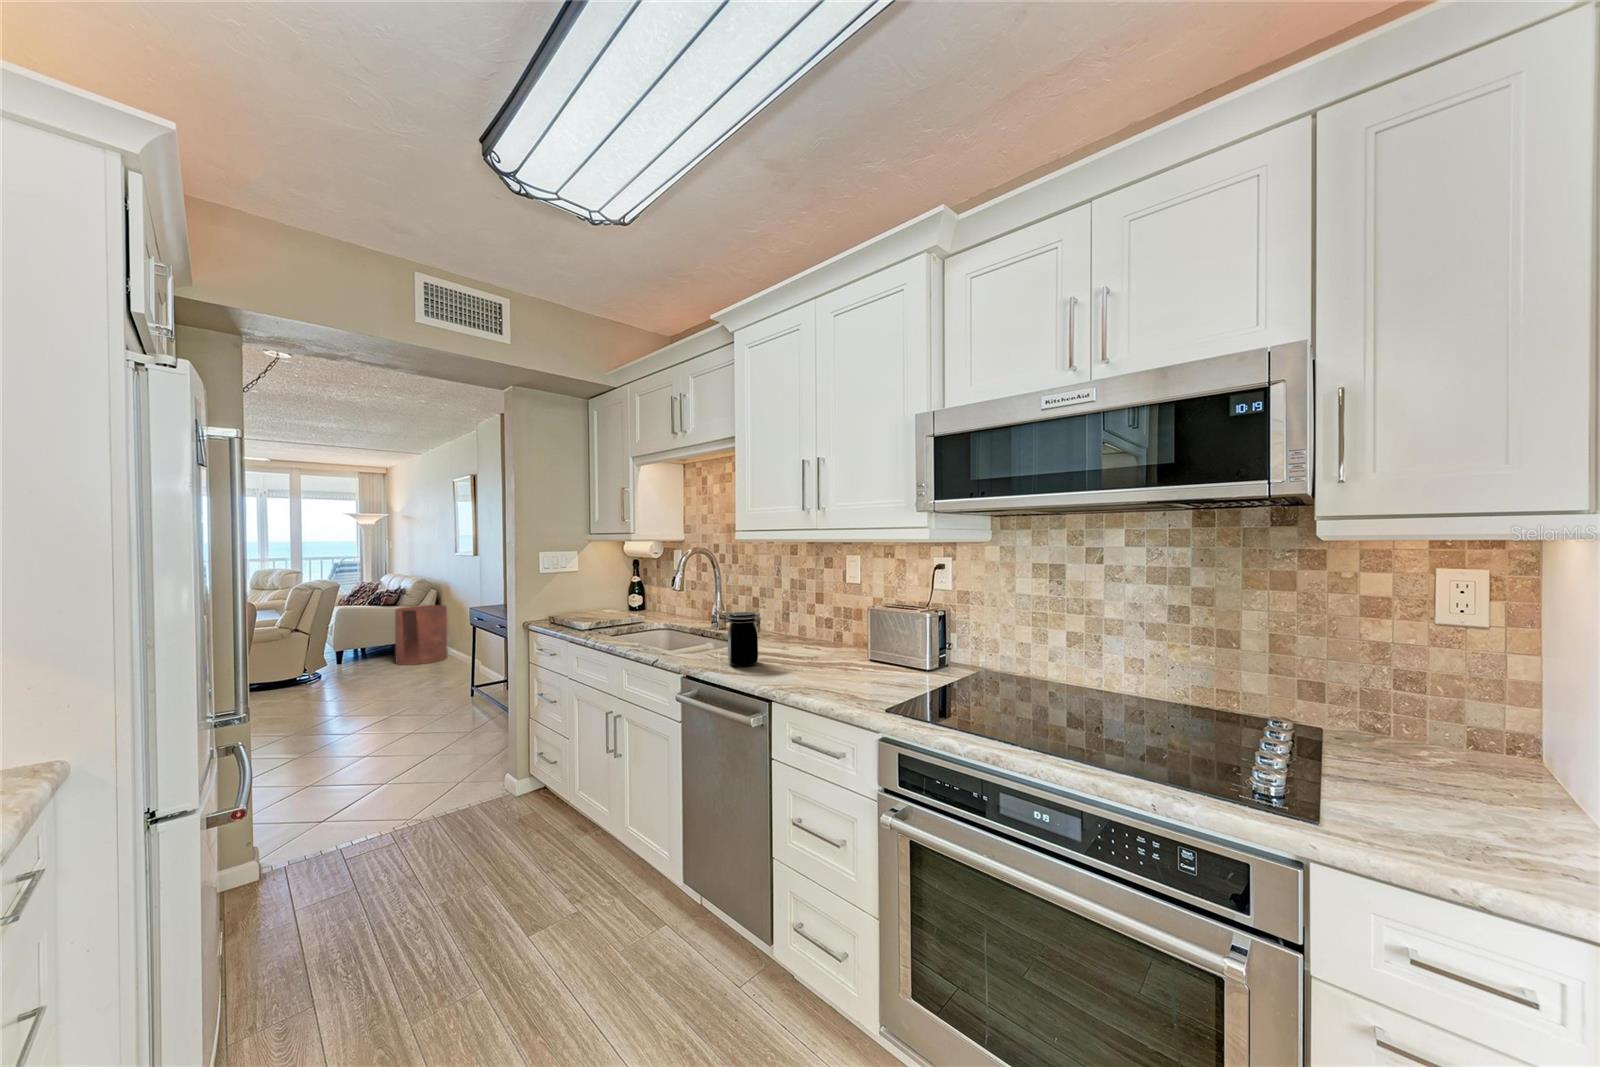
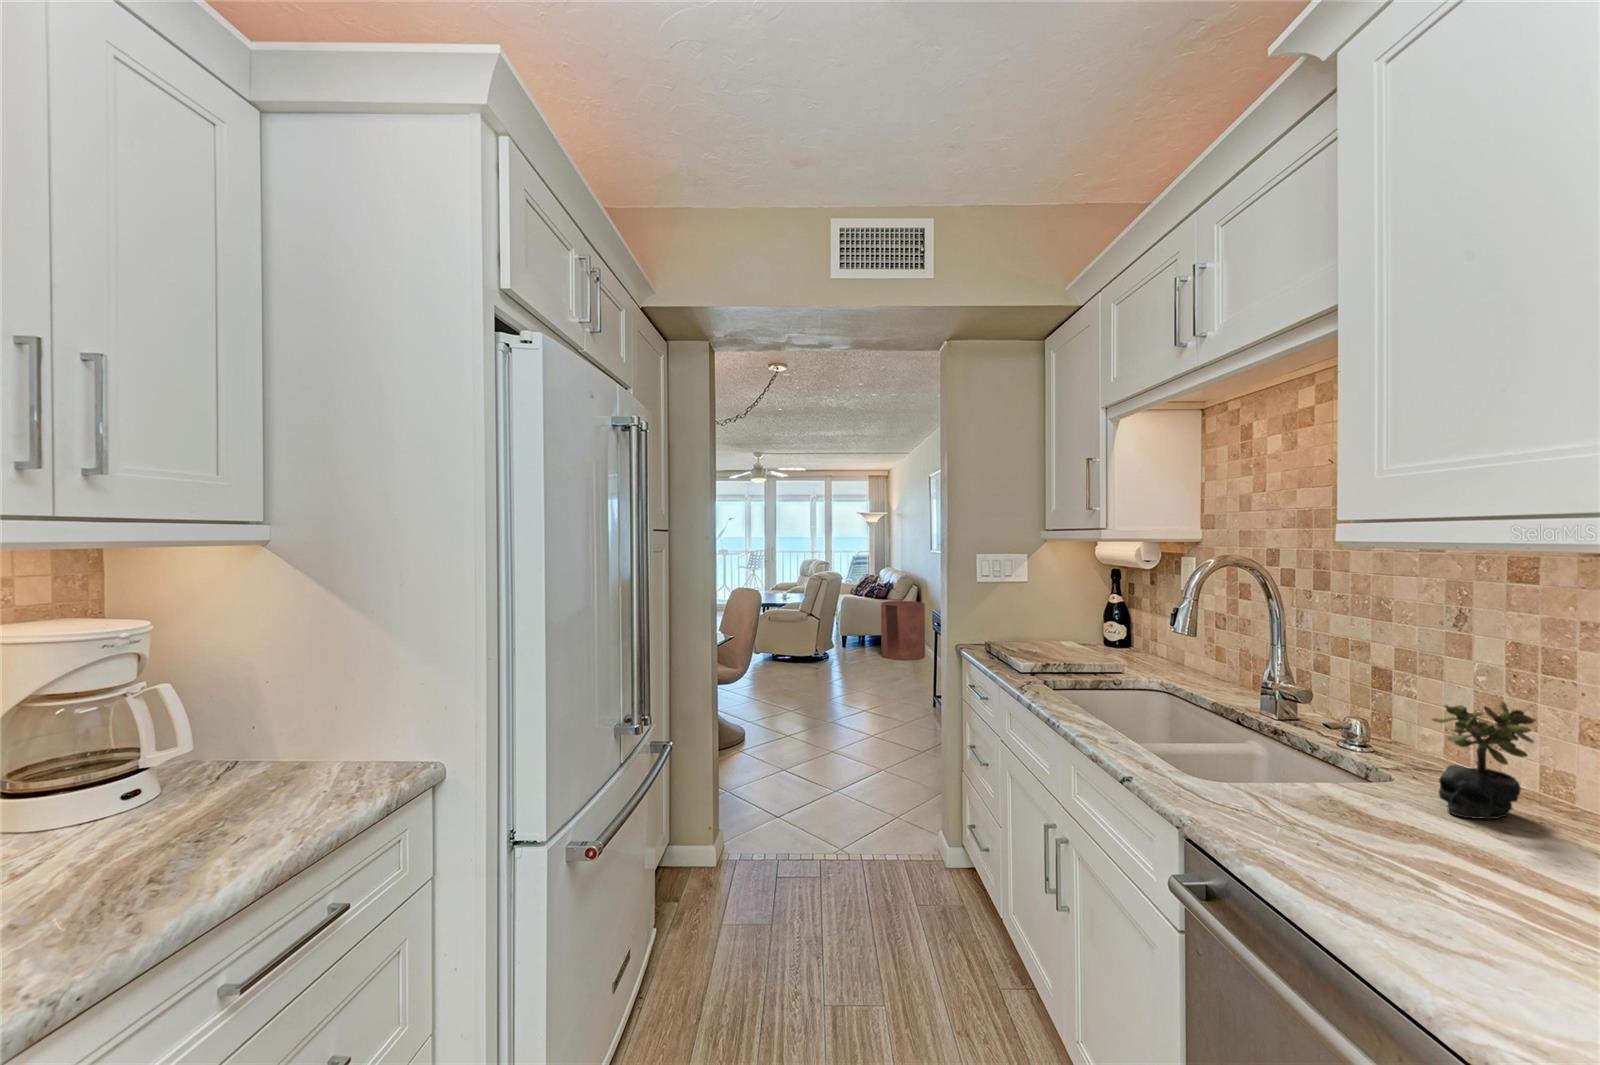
succulent plant: none [768,600,795,646] -> present [1432,702,1536,819]
jar: present [724,612,761,666] -> none [1295,727,1430,887]

